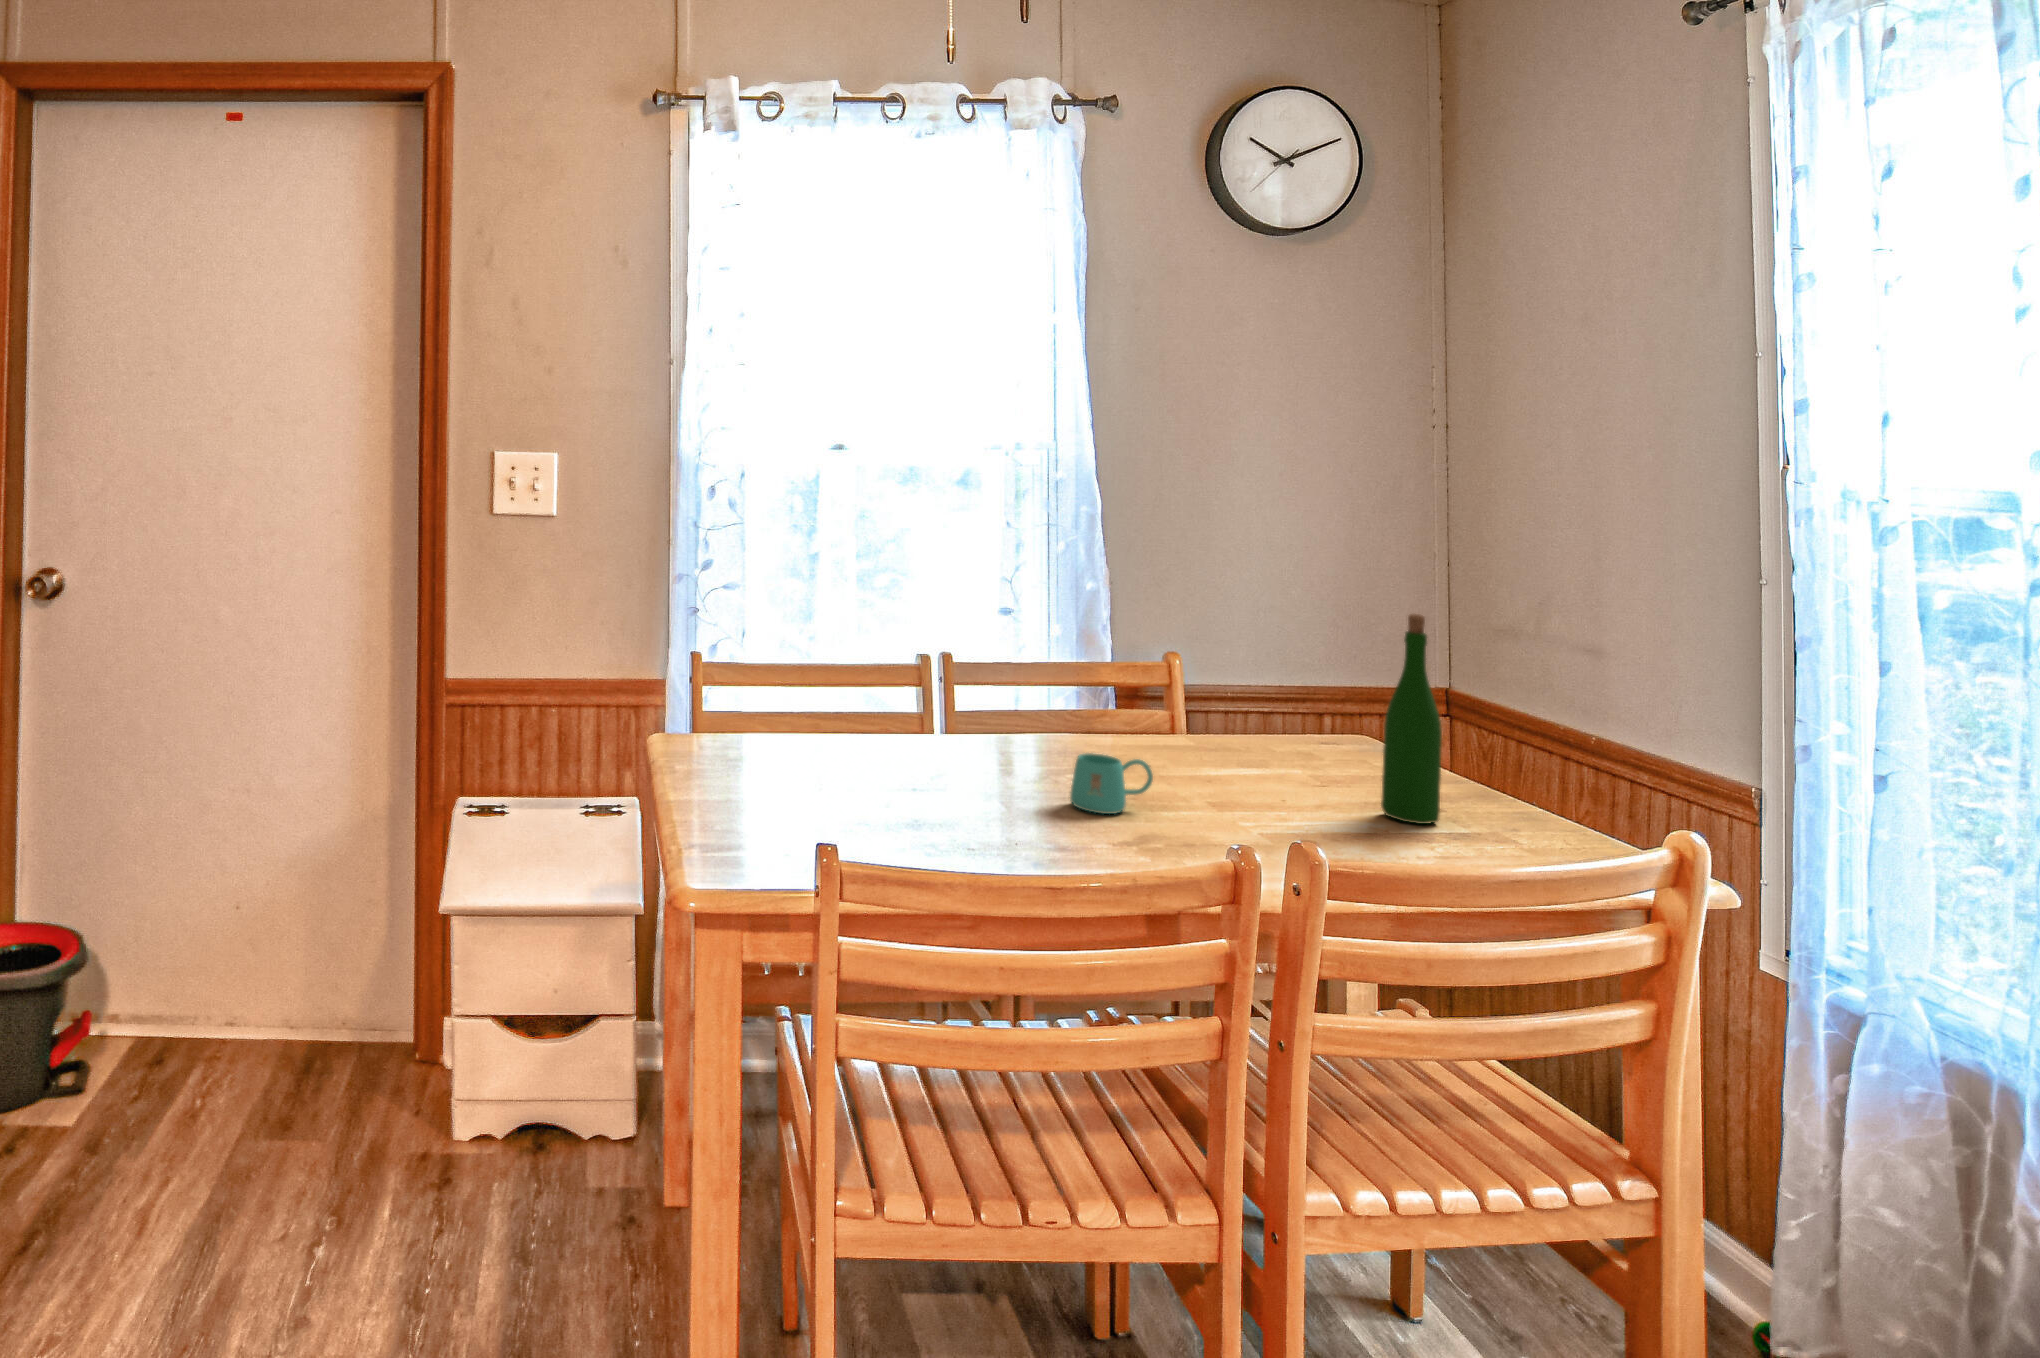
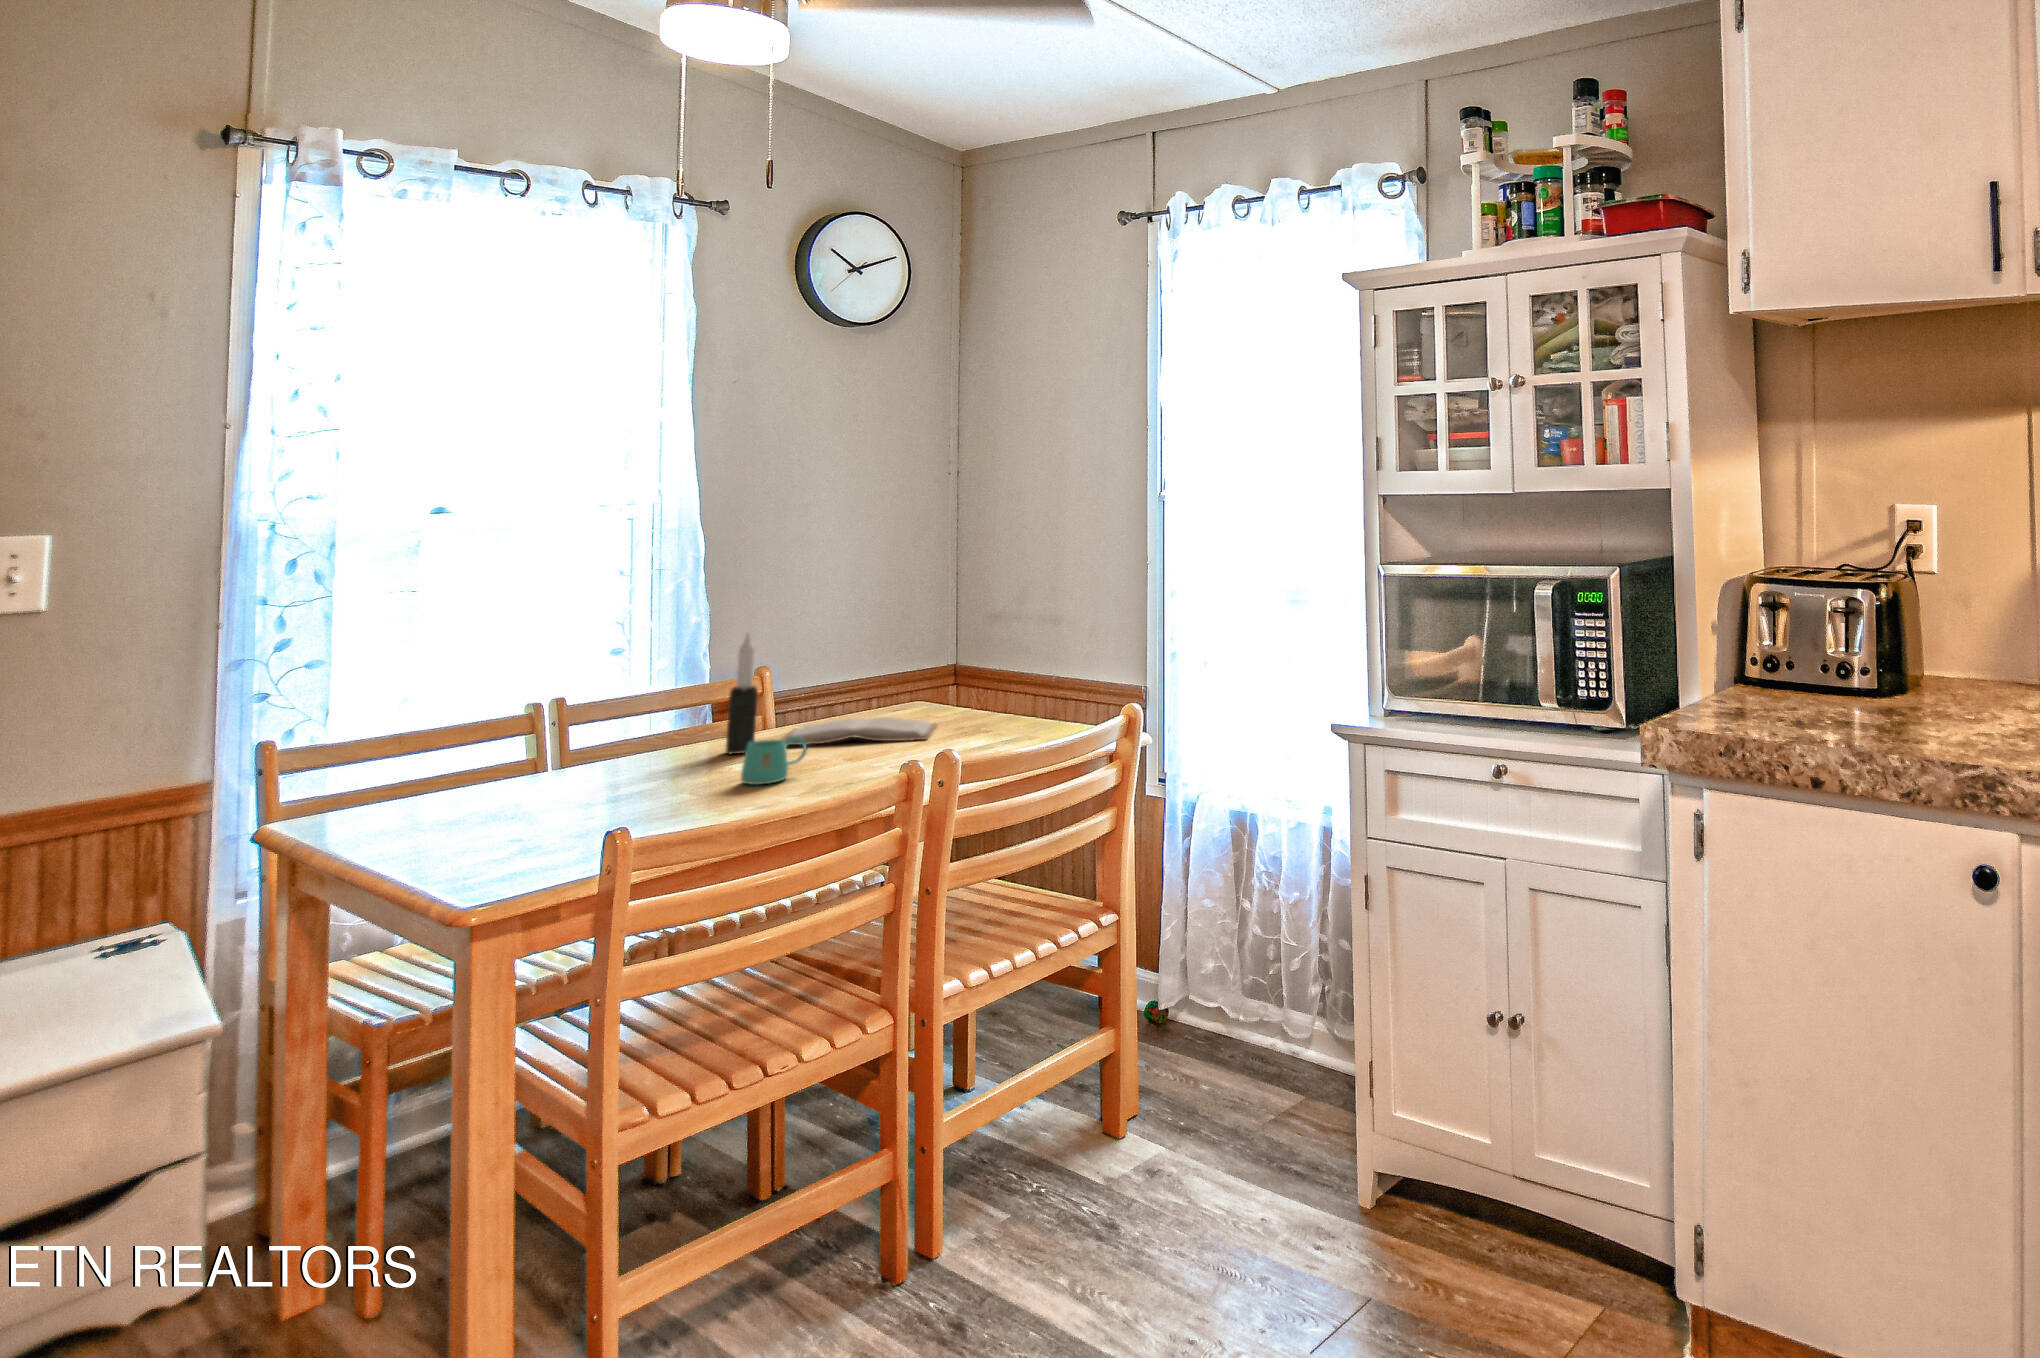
candle: none [1083,610,1119,763] -> present [726,633,758,755]
wine bottle: present [1381,614,1442,824] -> none [959,601,998,741]
book: none [1142,740,1362,801] -> present [780,717,937,745]

